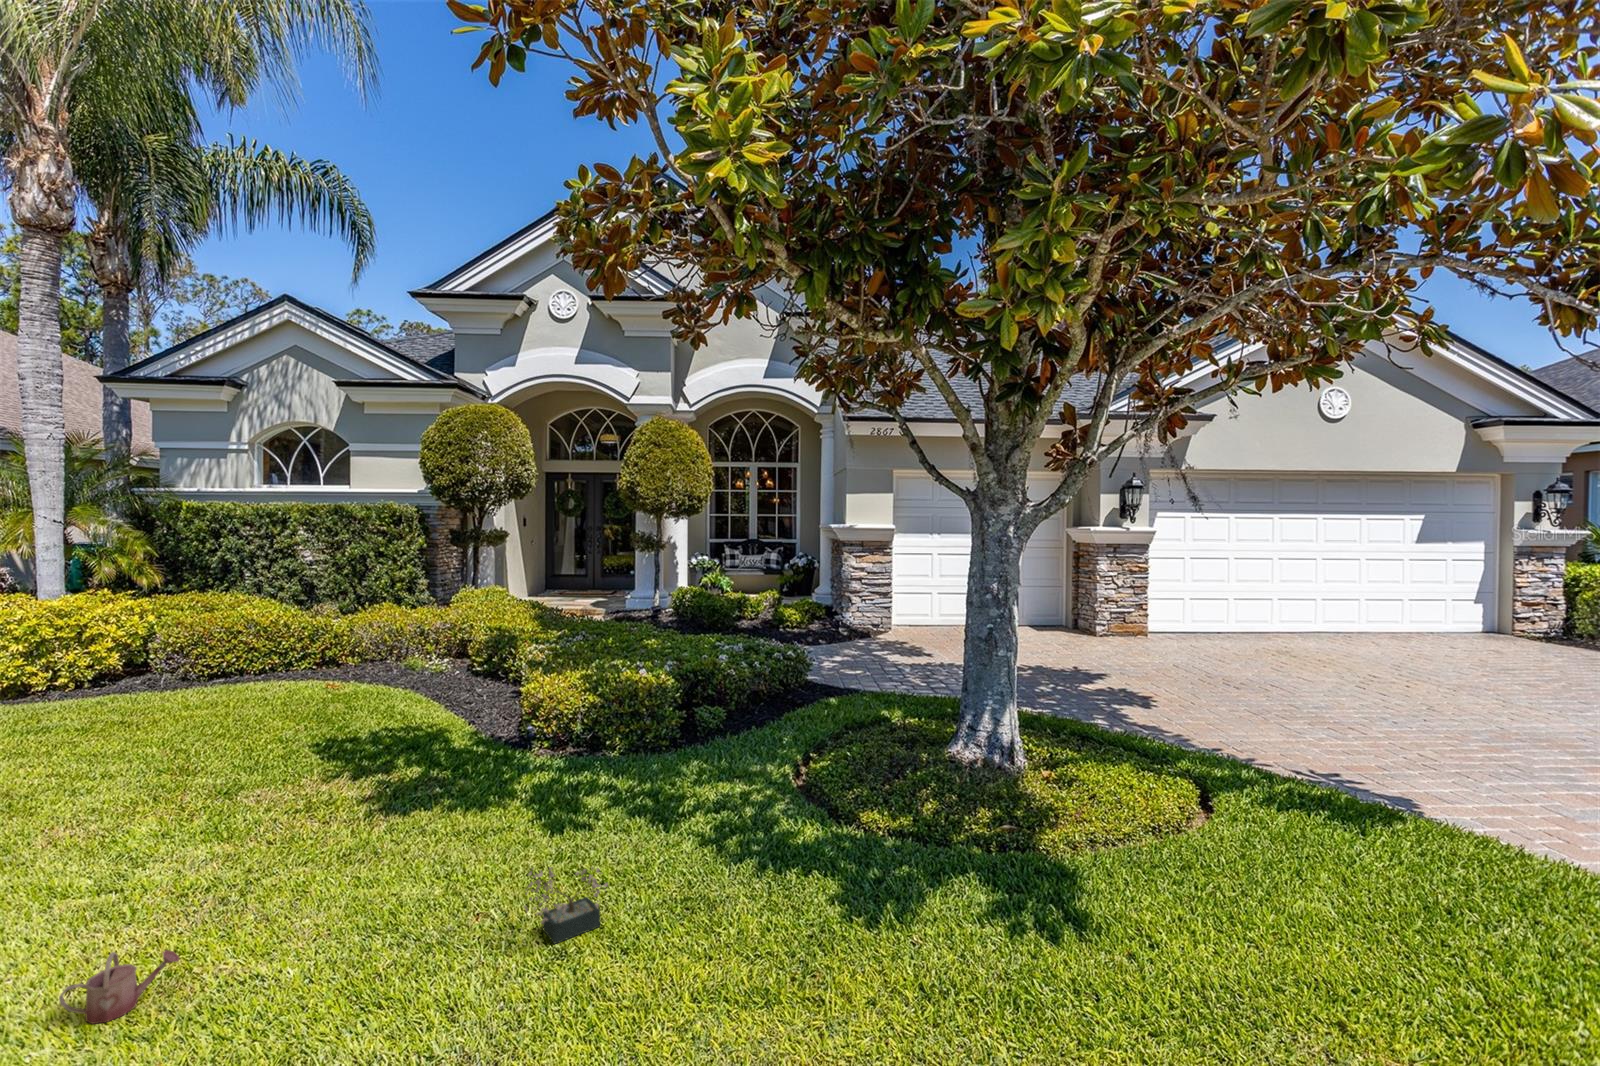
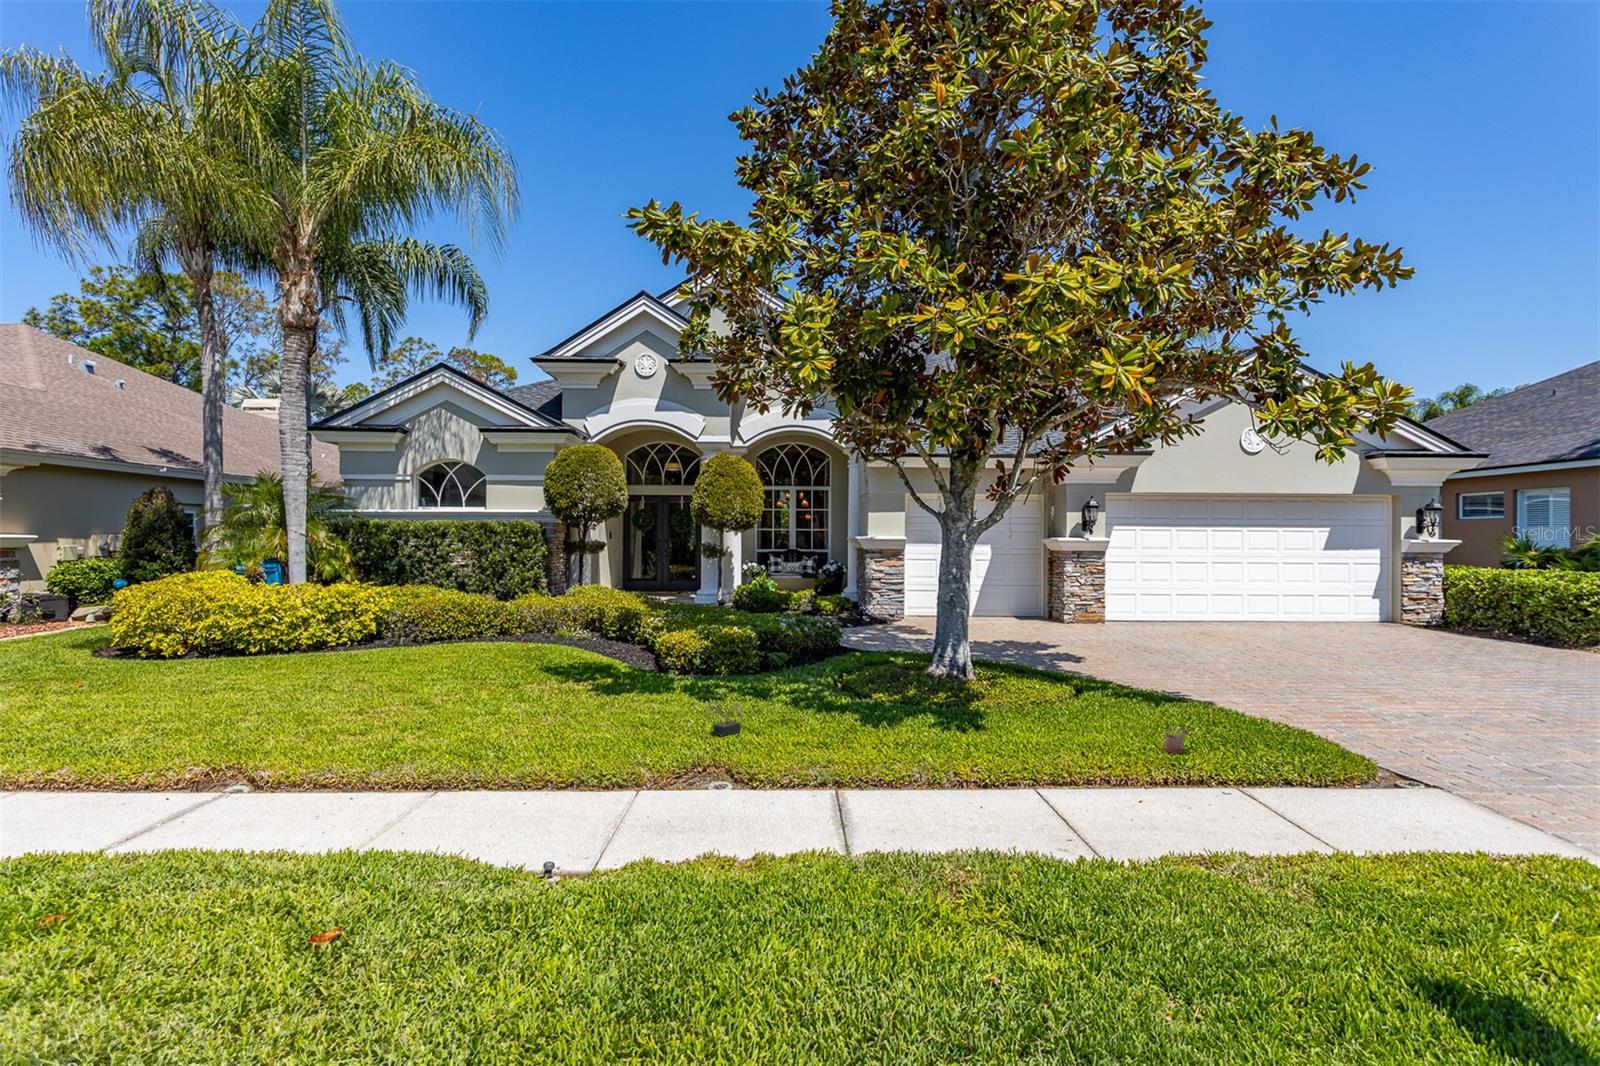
watering can: present [59,950,179,1024] -> present [1164,727,1189,754]

